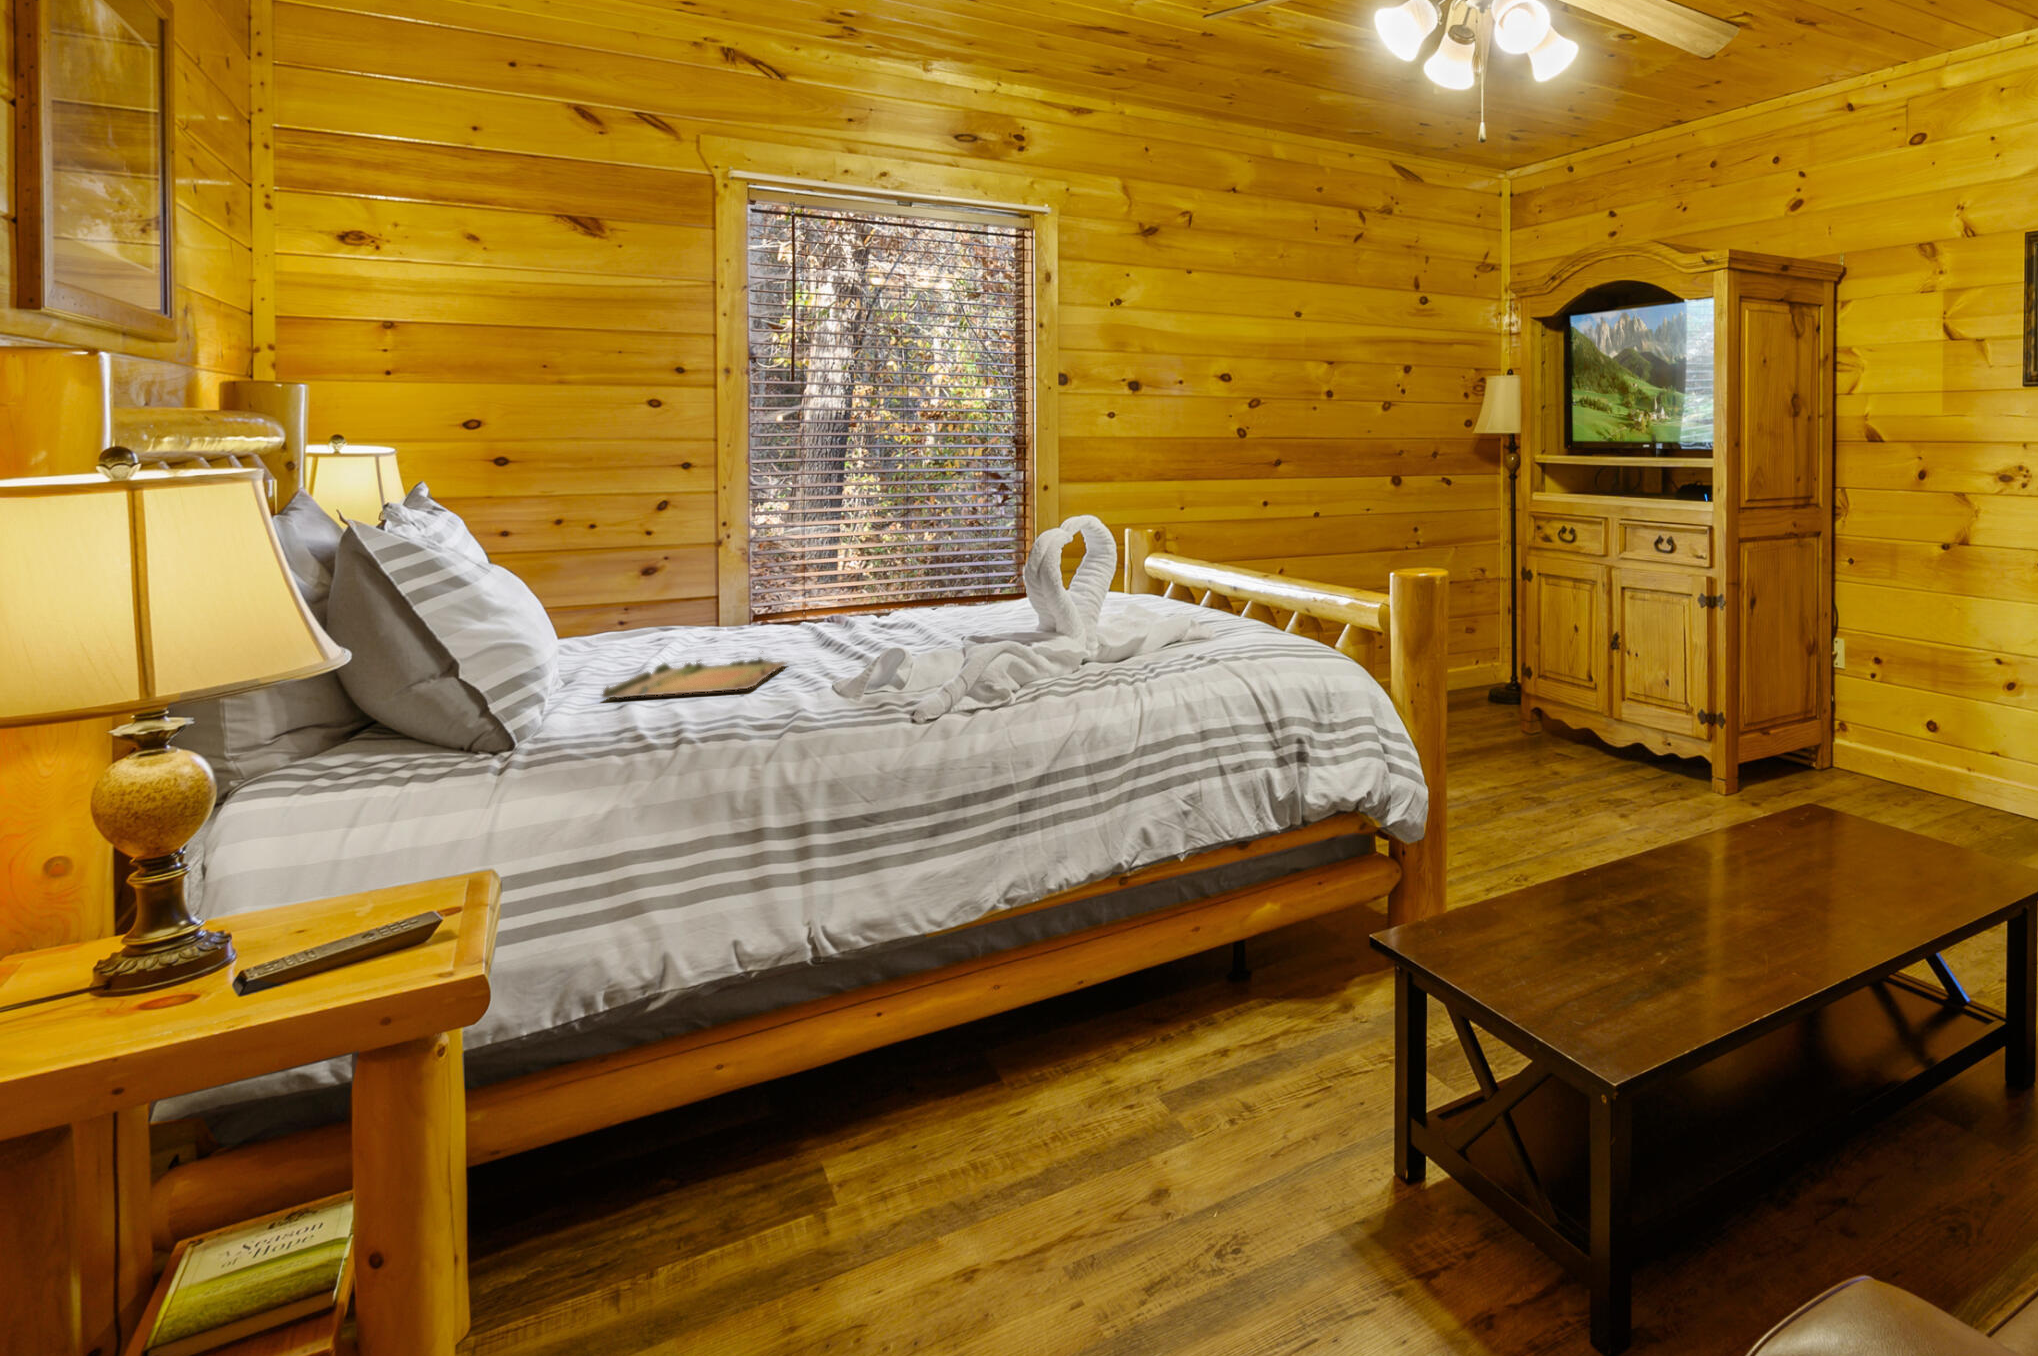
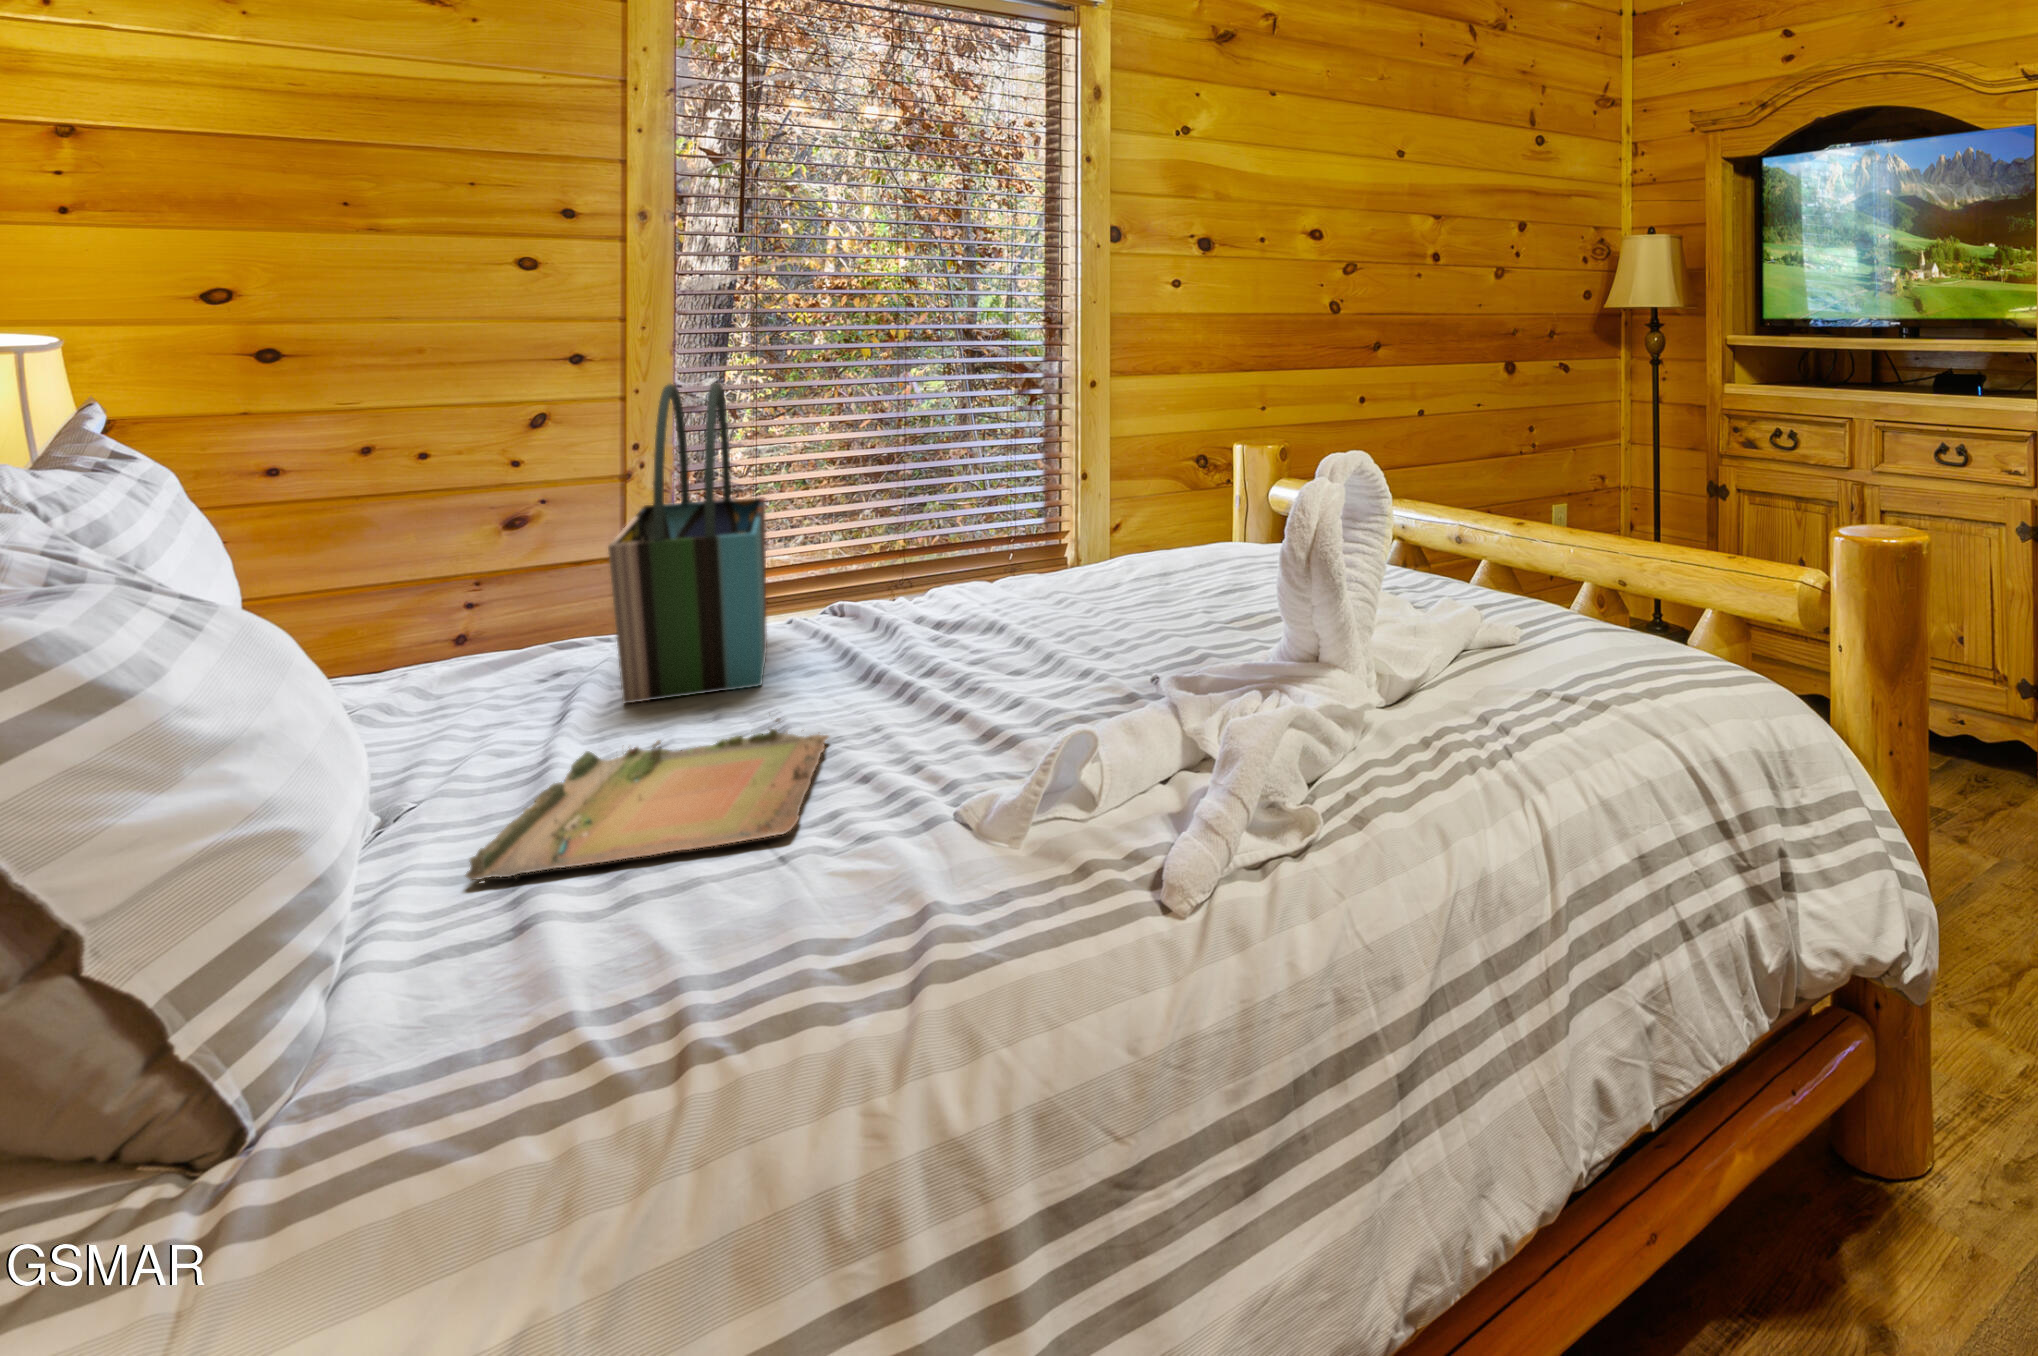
tote bag: none [680,475,781,652] -> present [608,383,767,704]

